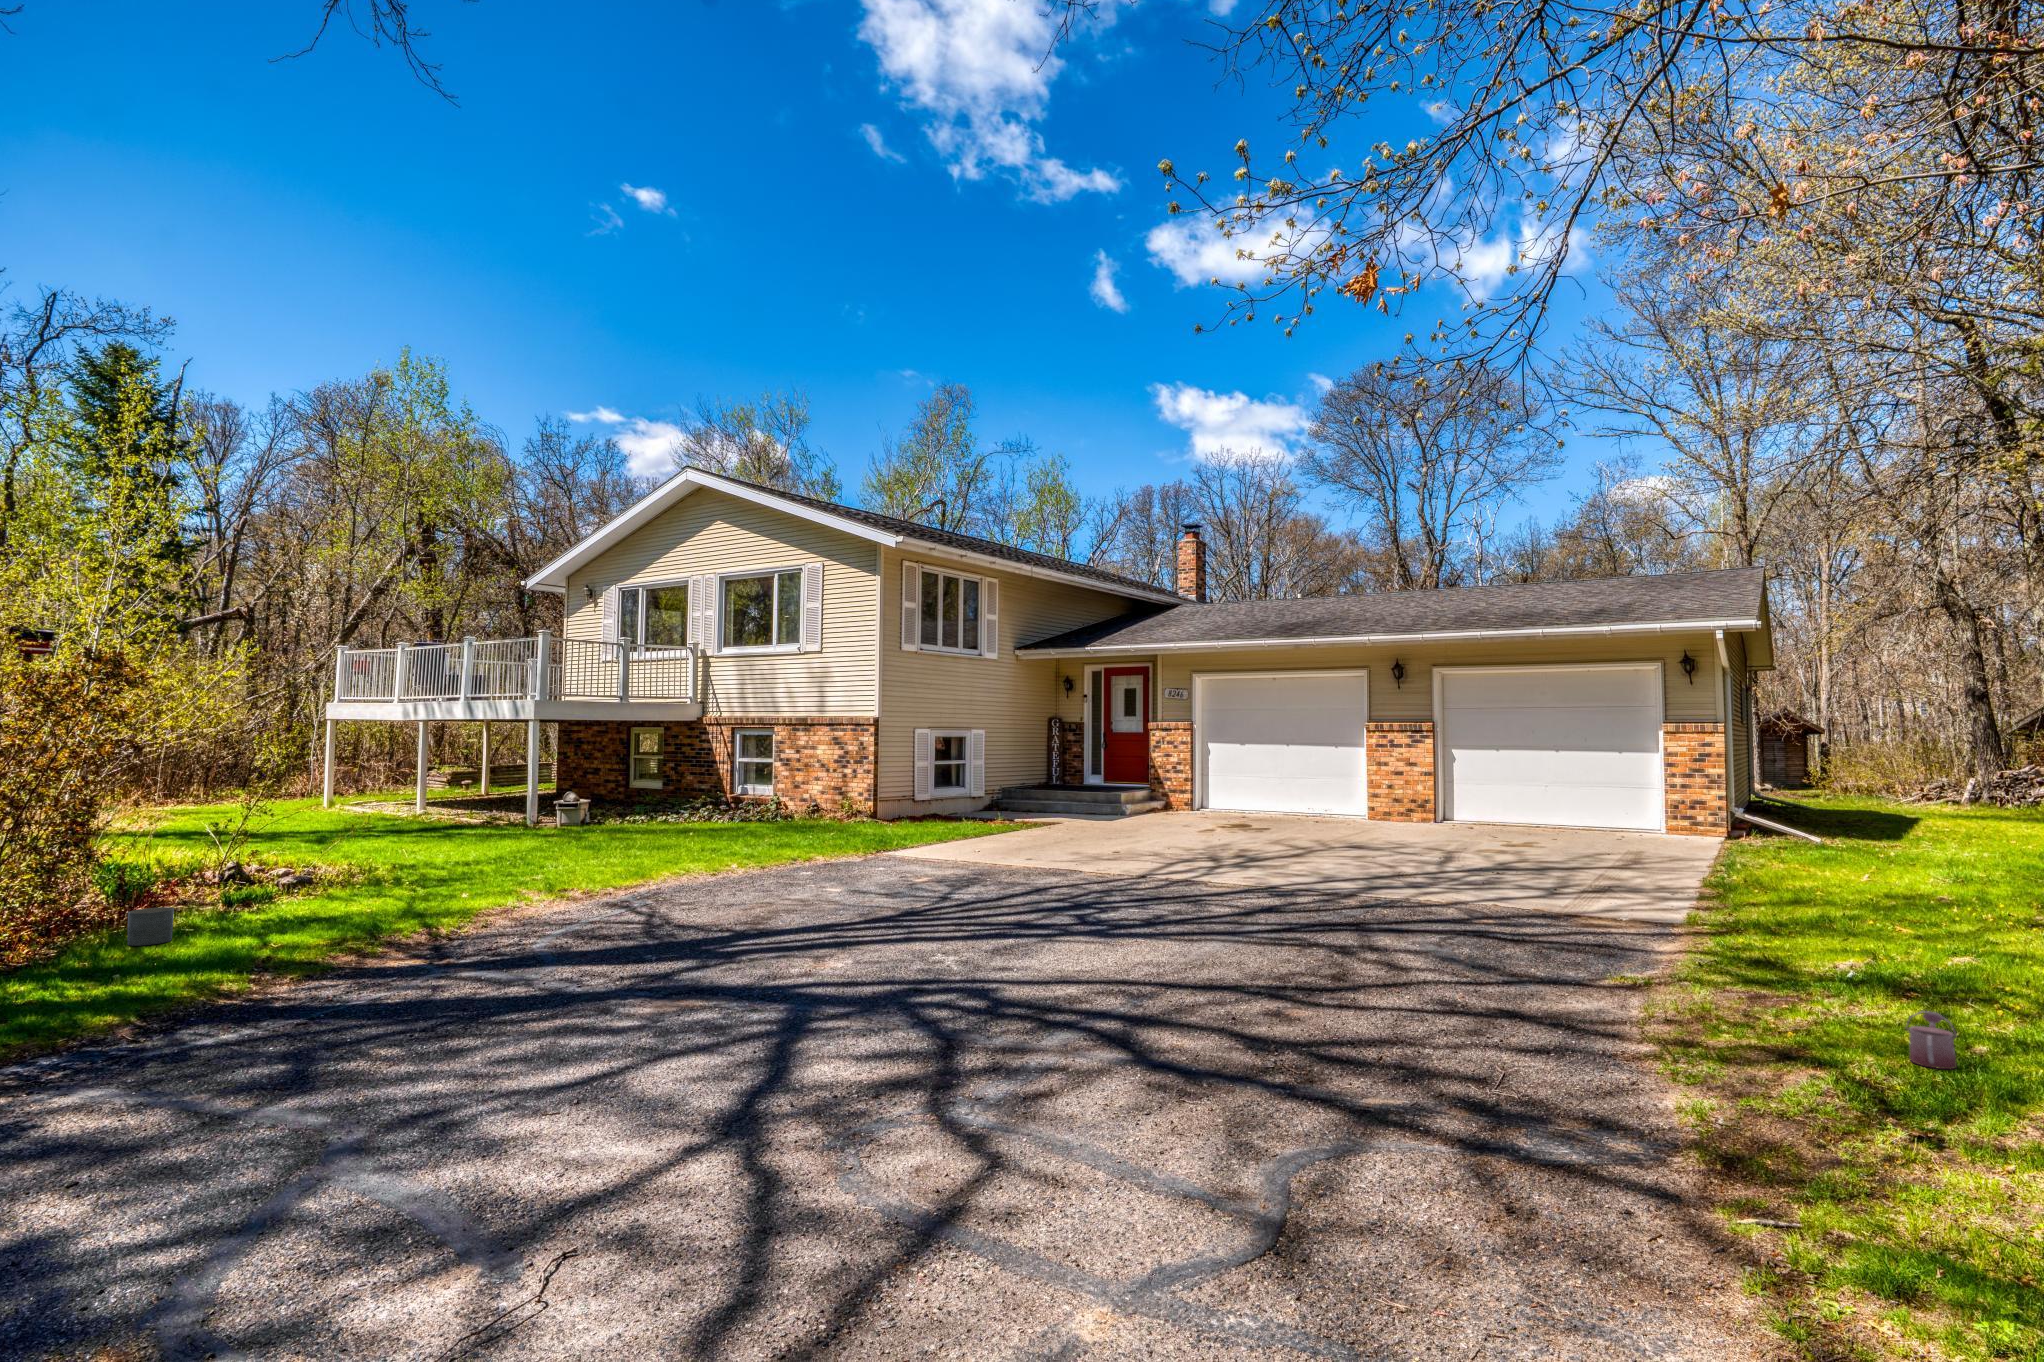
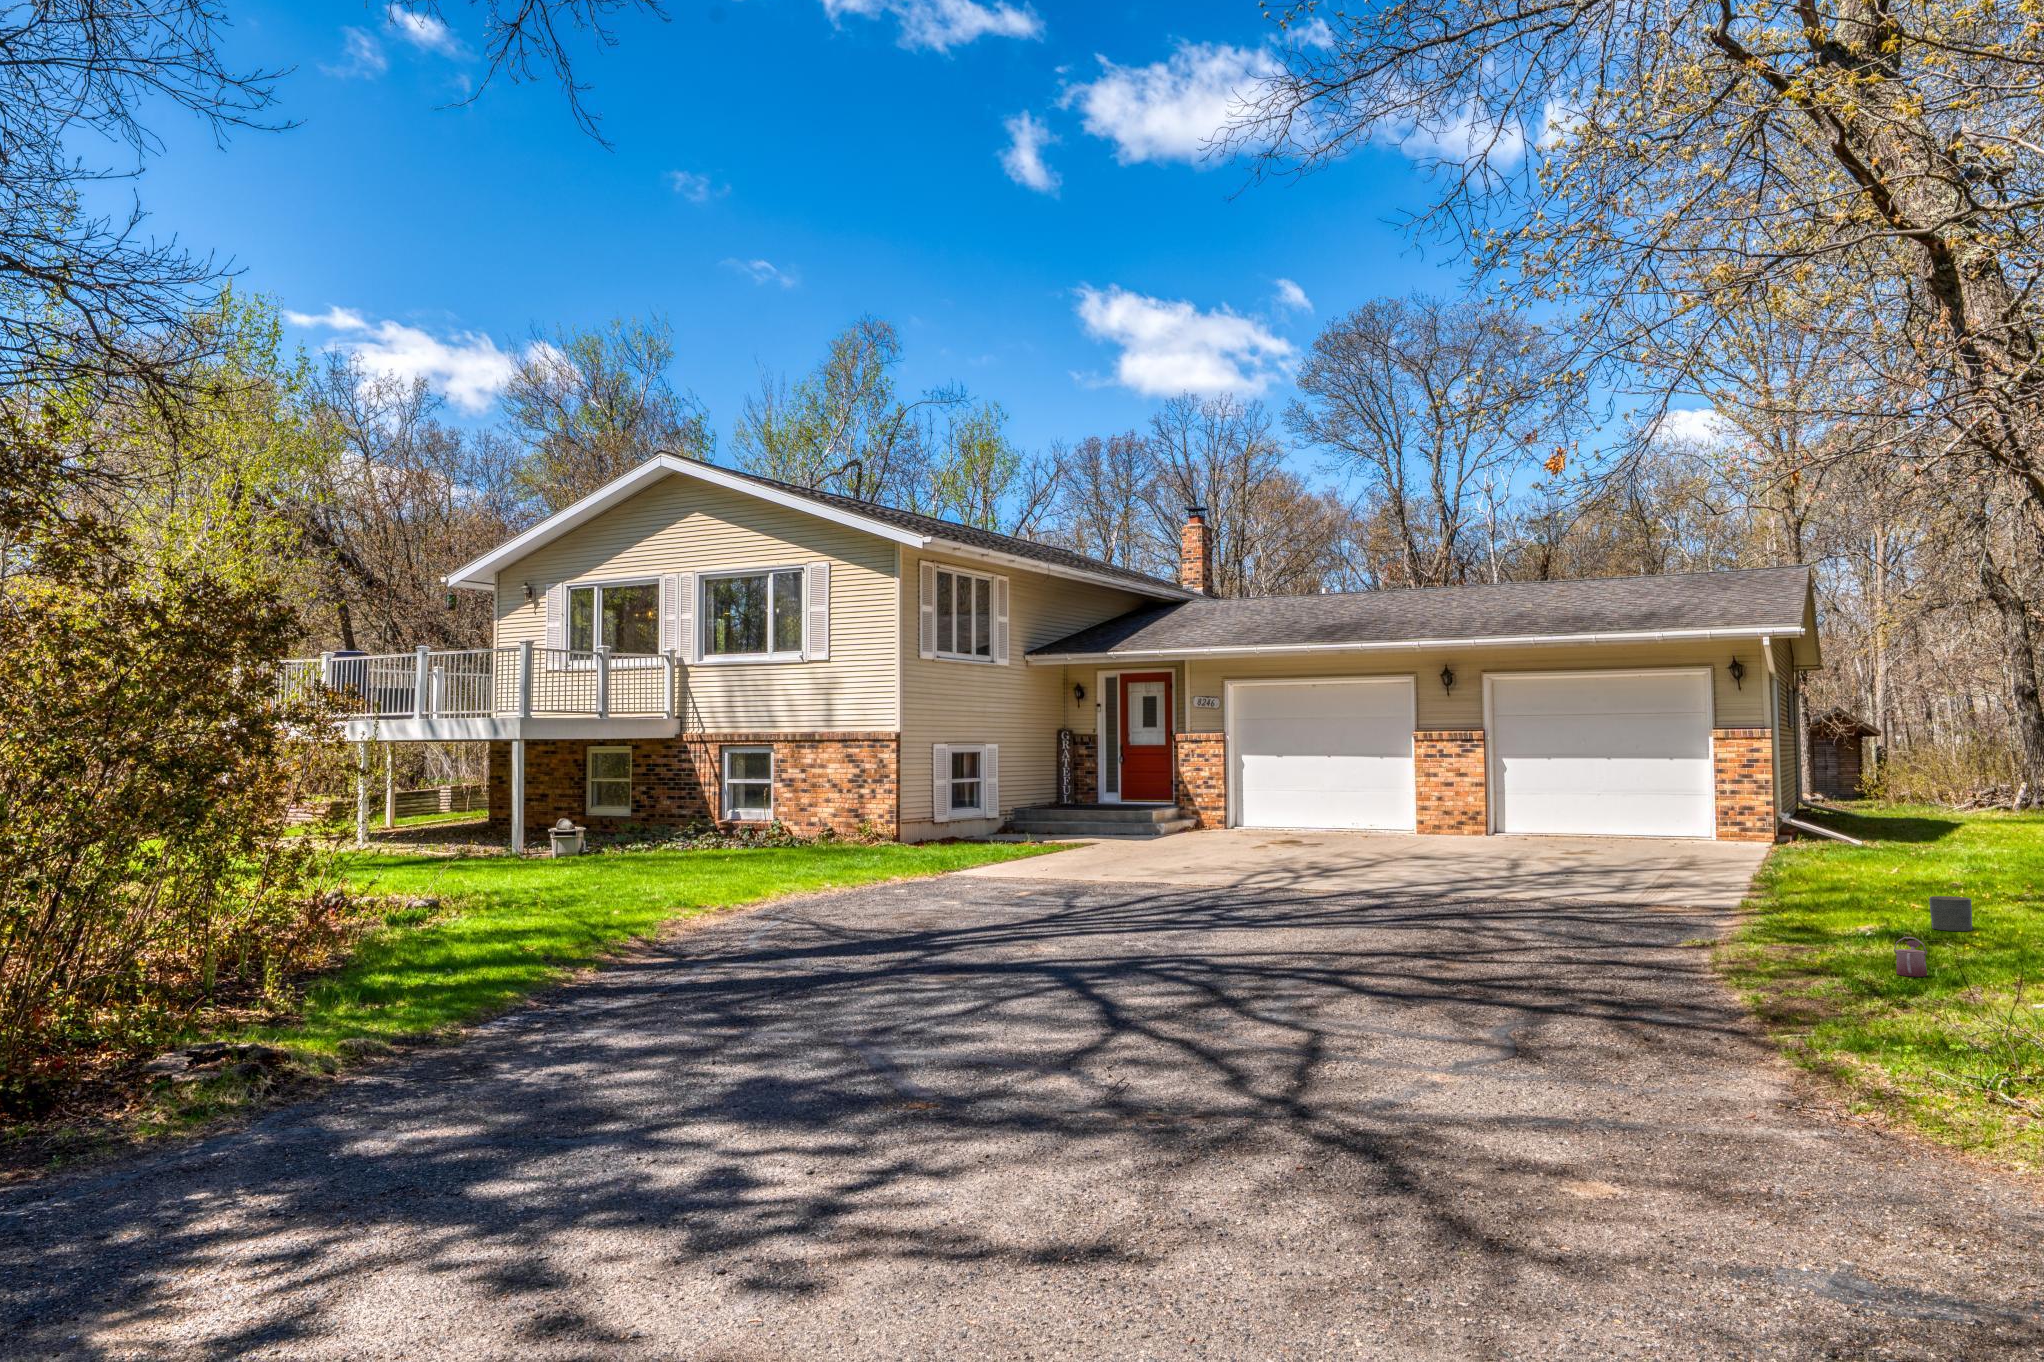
planter: present [128,907,174,946] -> present [1929,896,1972,931]

